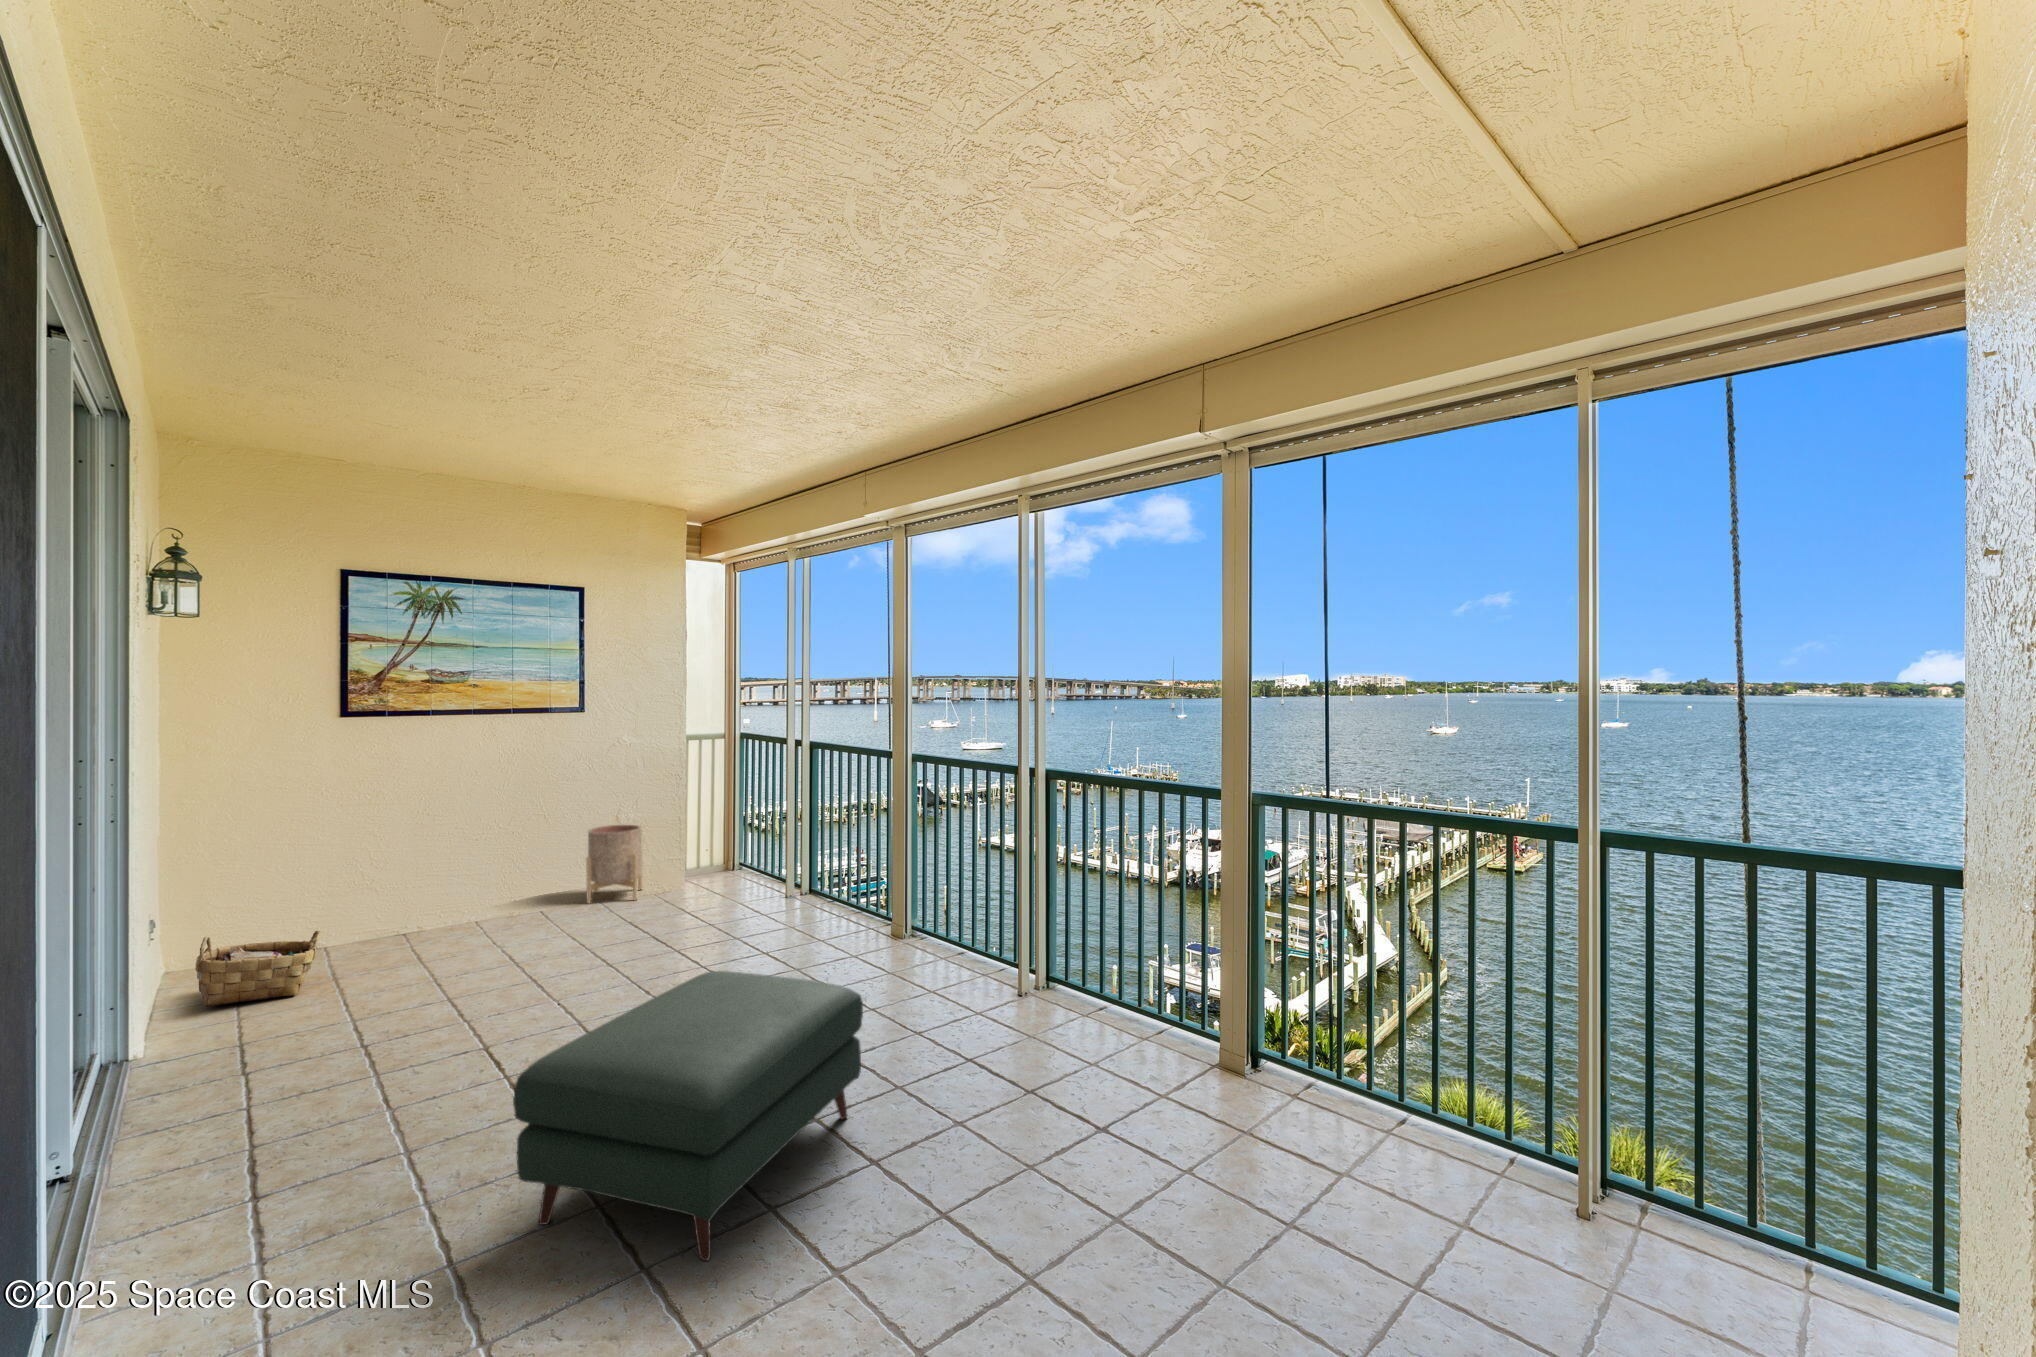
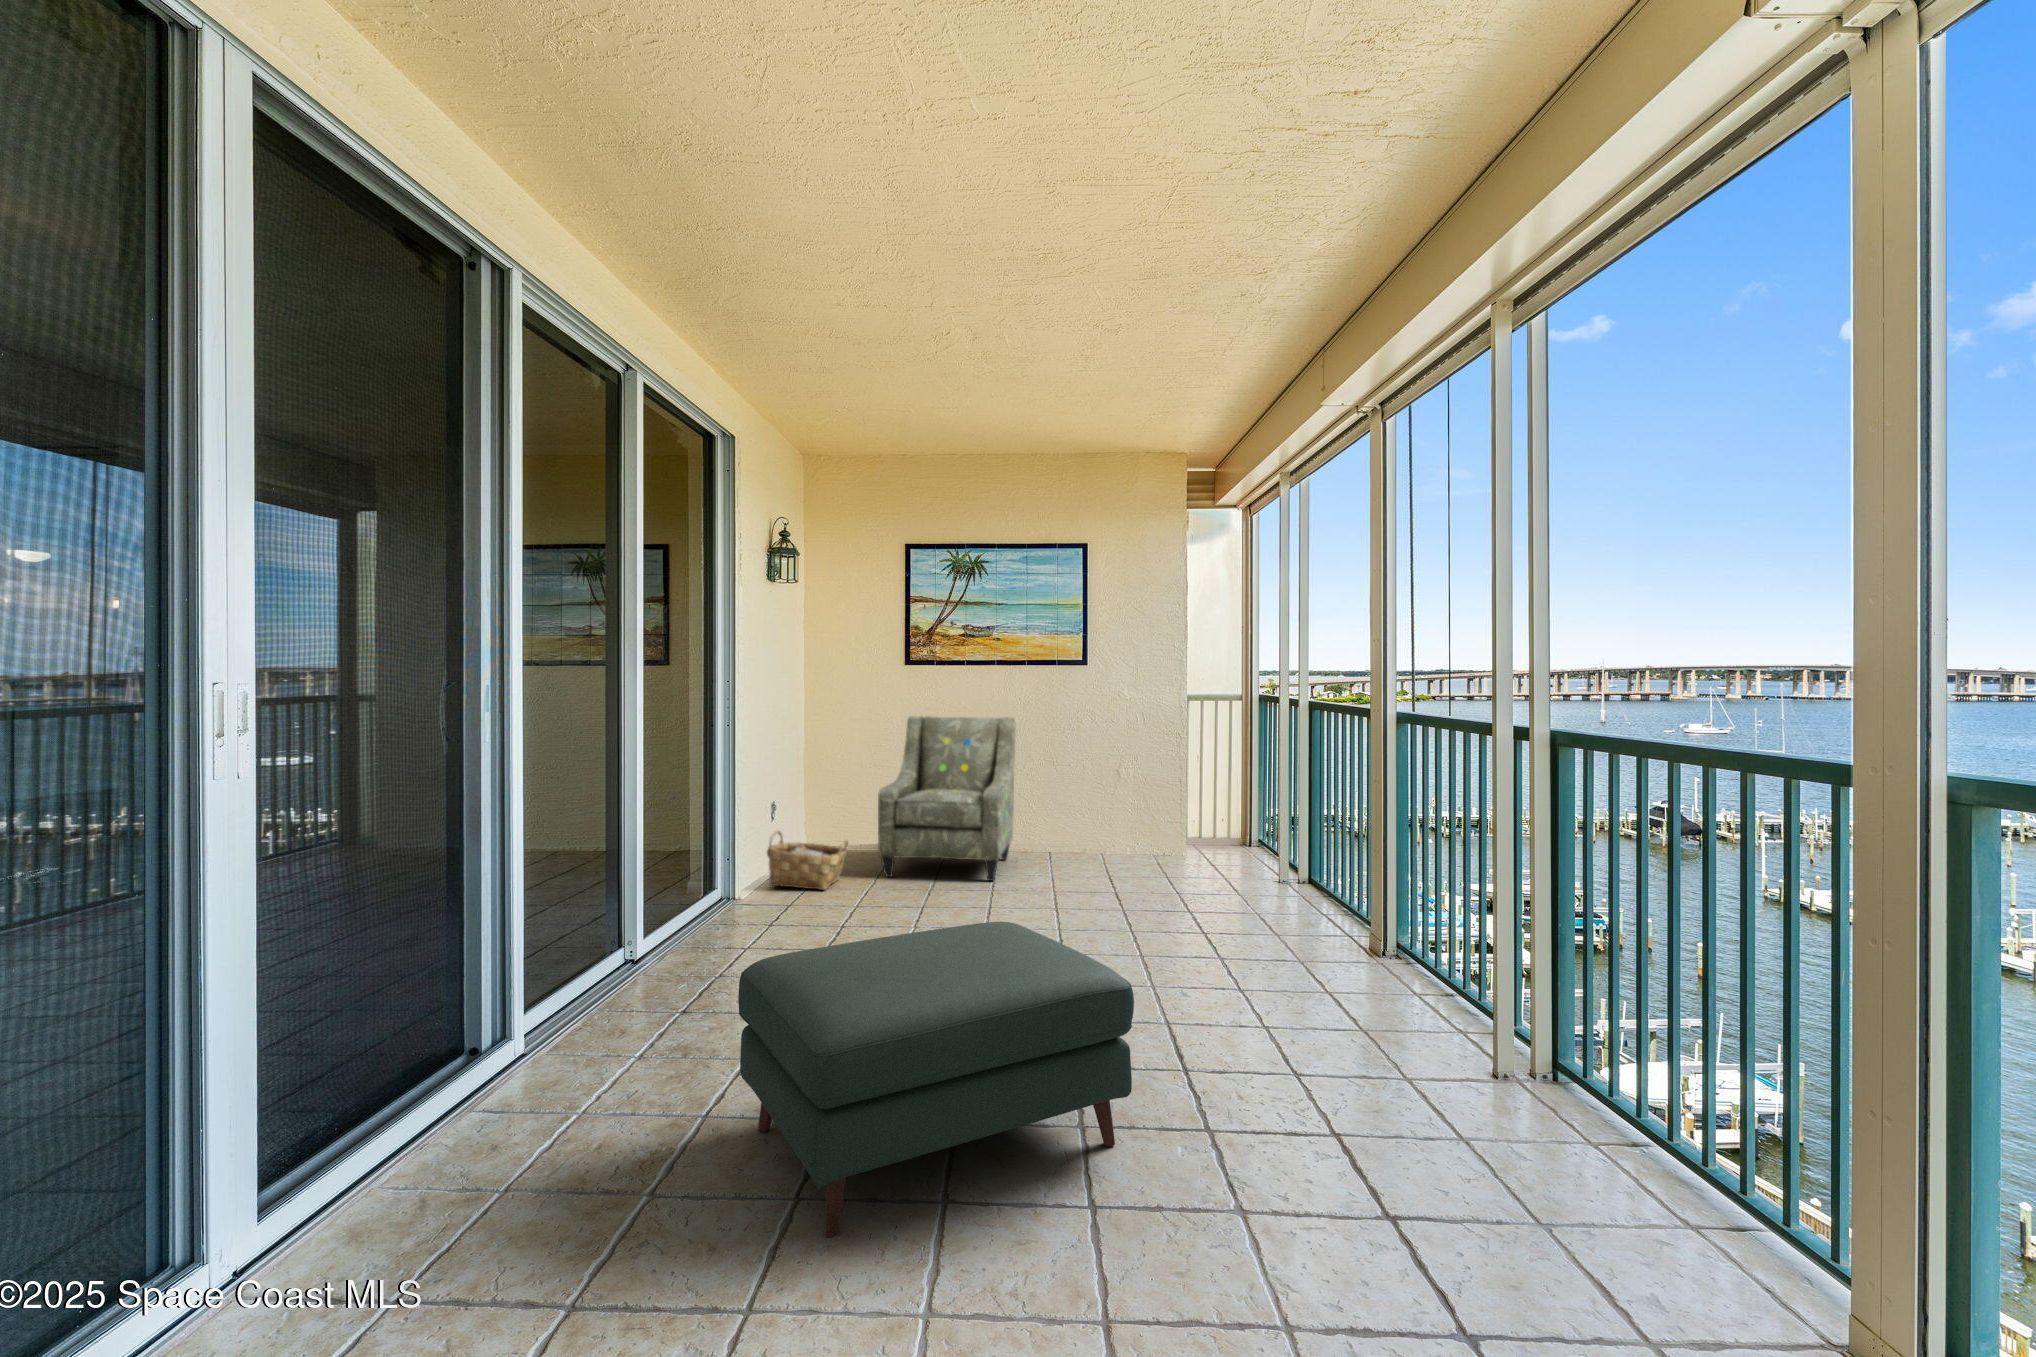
armchair: none [352,766,515,964] -> present [878,716,1016,881]
planter: present [586,825,643,903] -> none [1087,787,1146,867]

